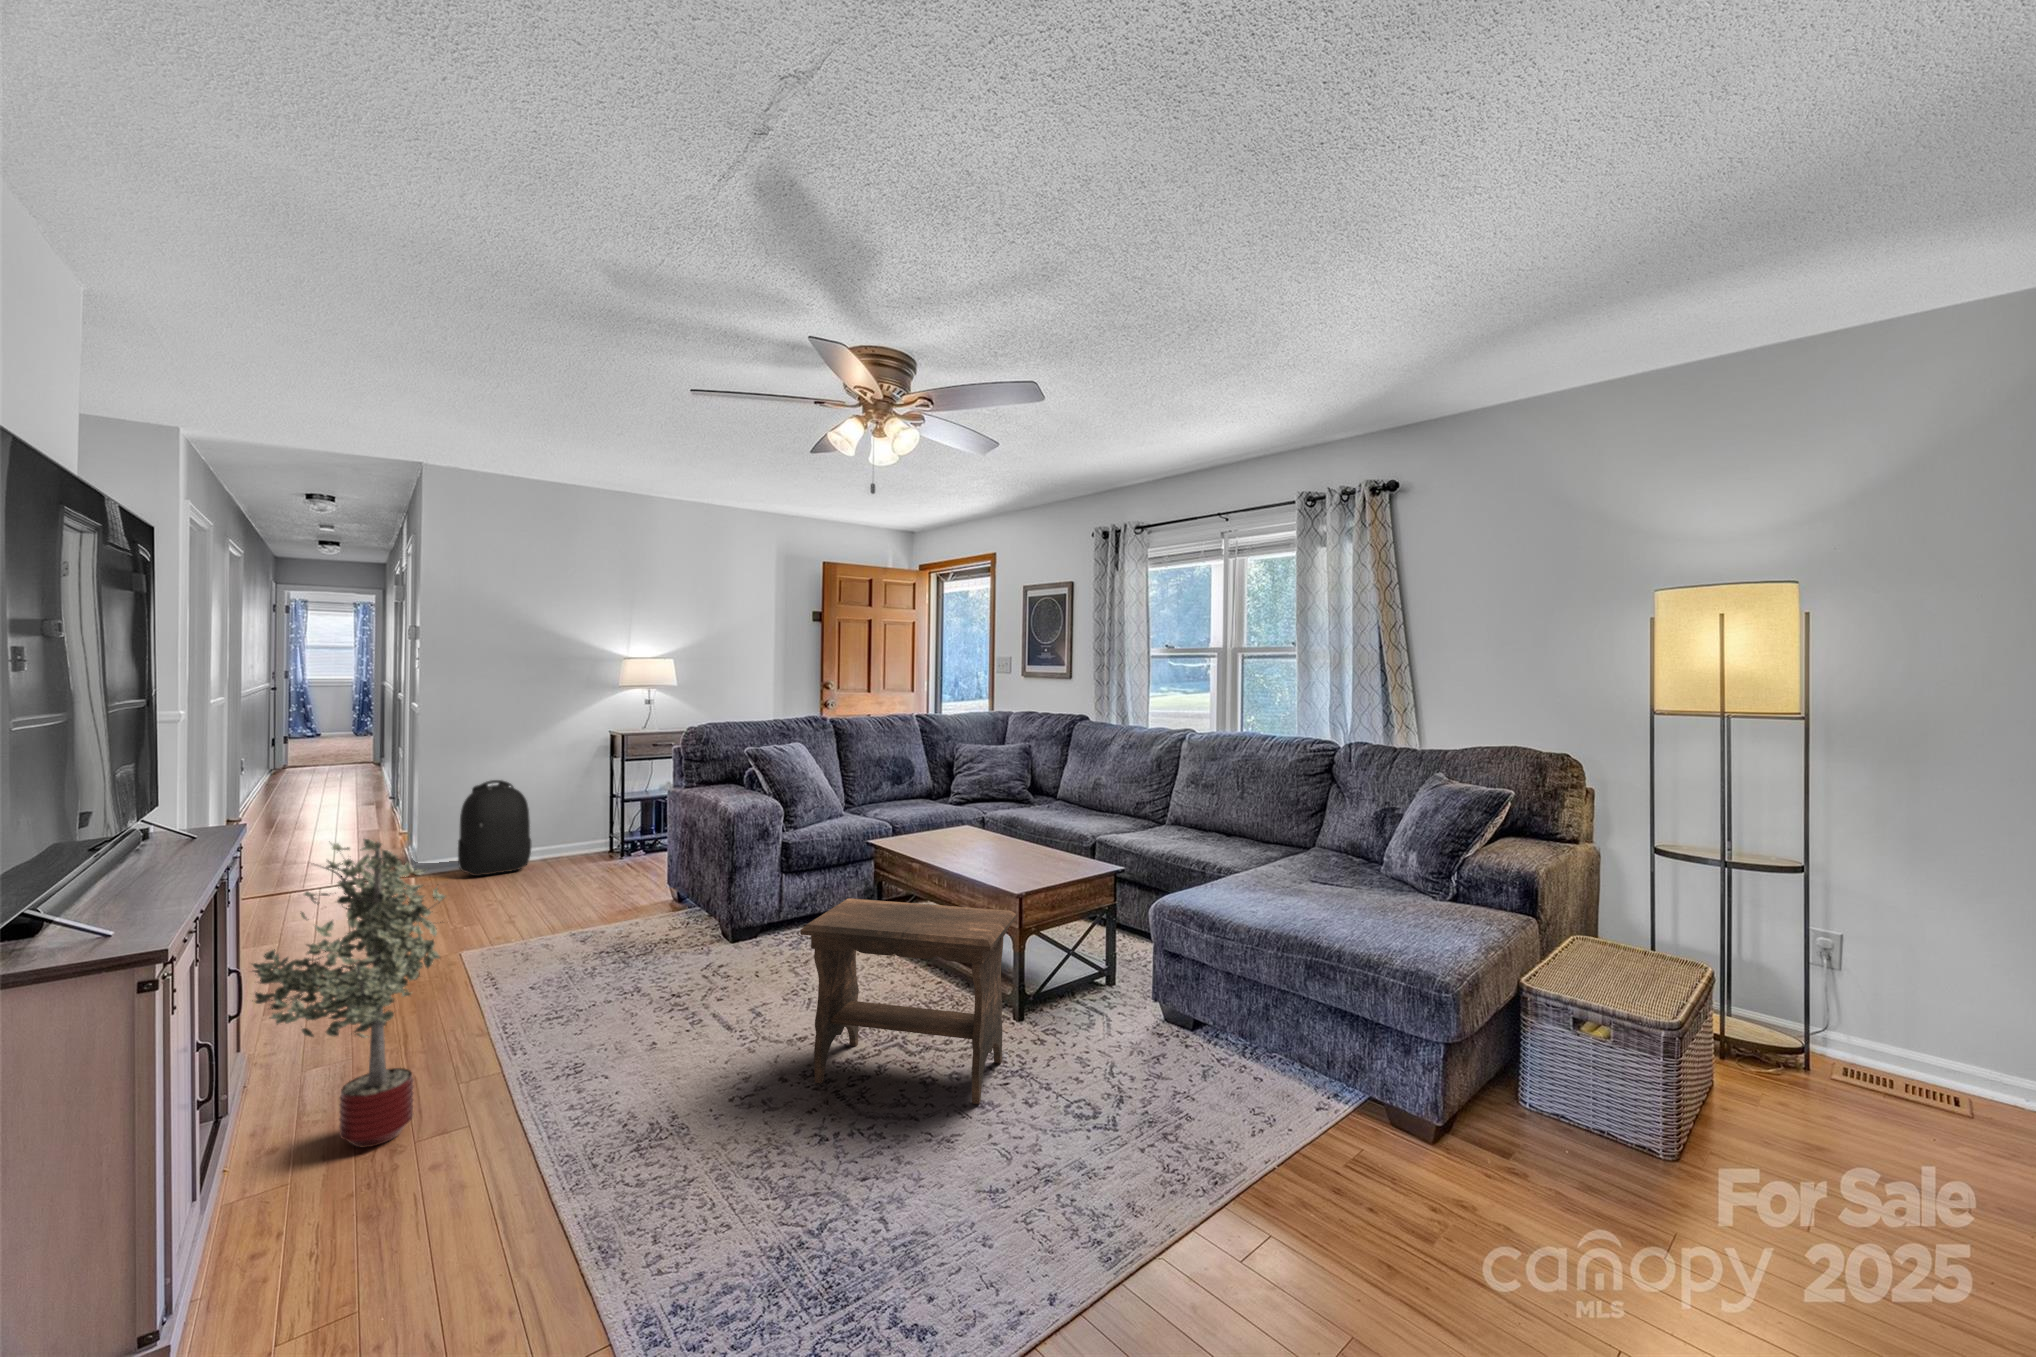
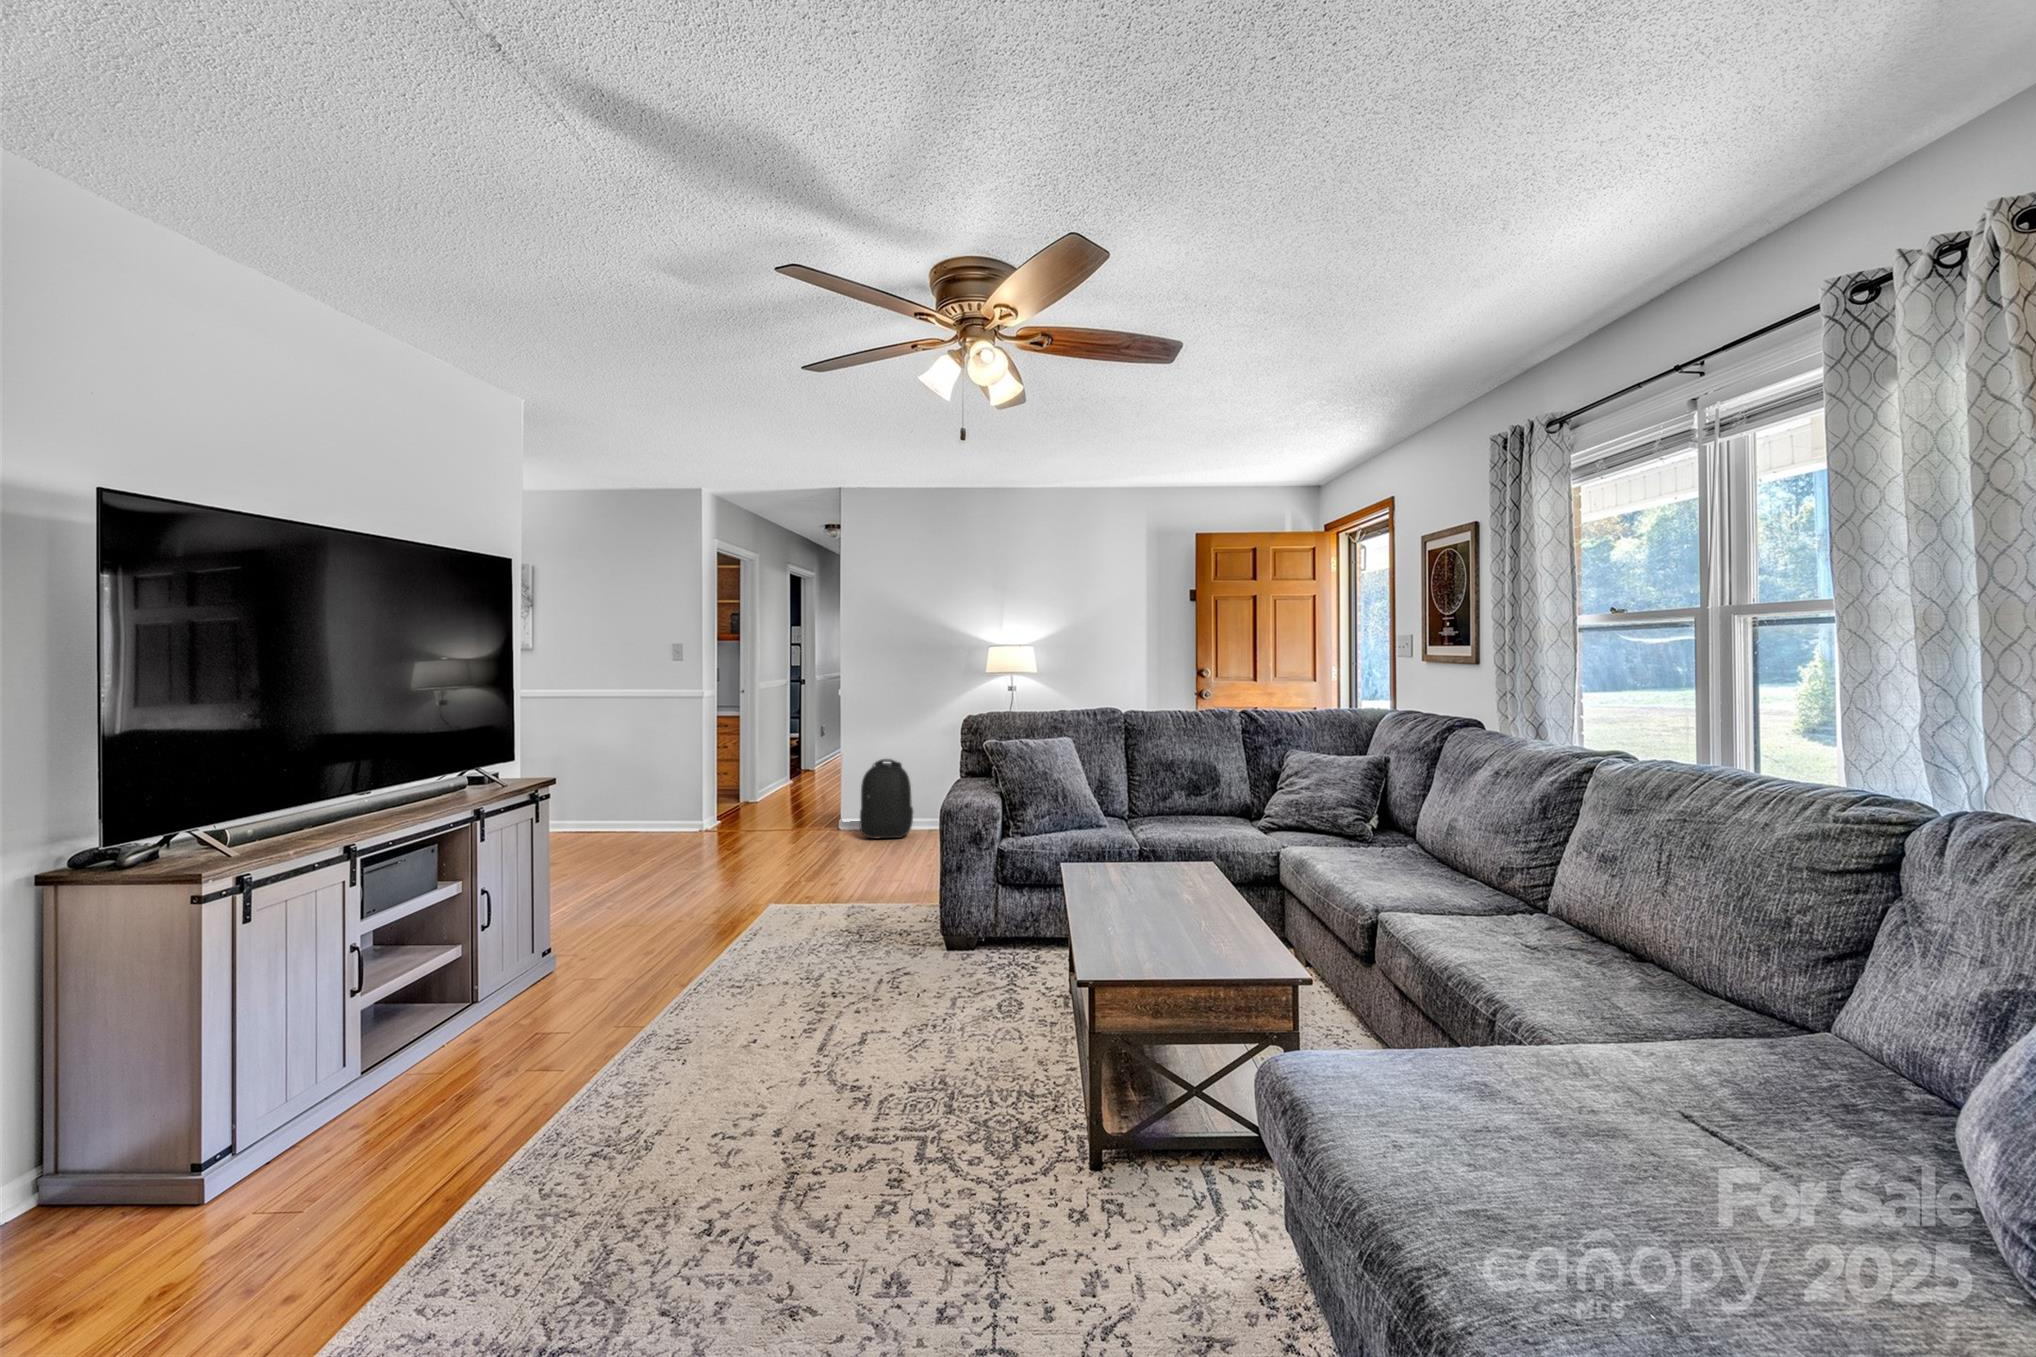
potted tree: present [252,839,445,1147] -> none [397,814,587,1074]
footstool: present [800,898,1016,1104] -> none [757,944,988,1294]

